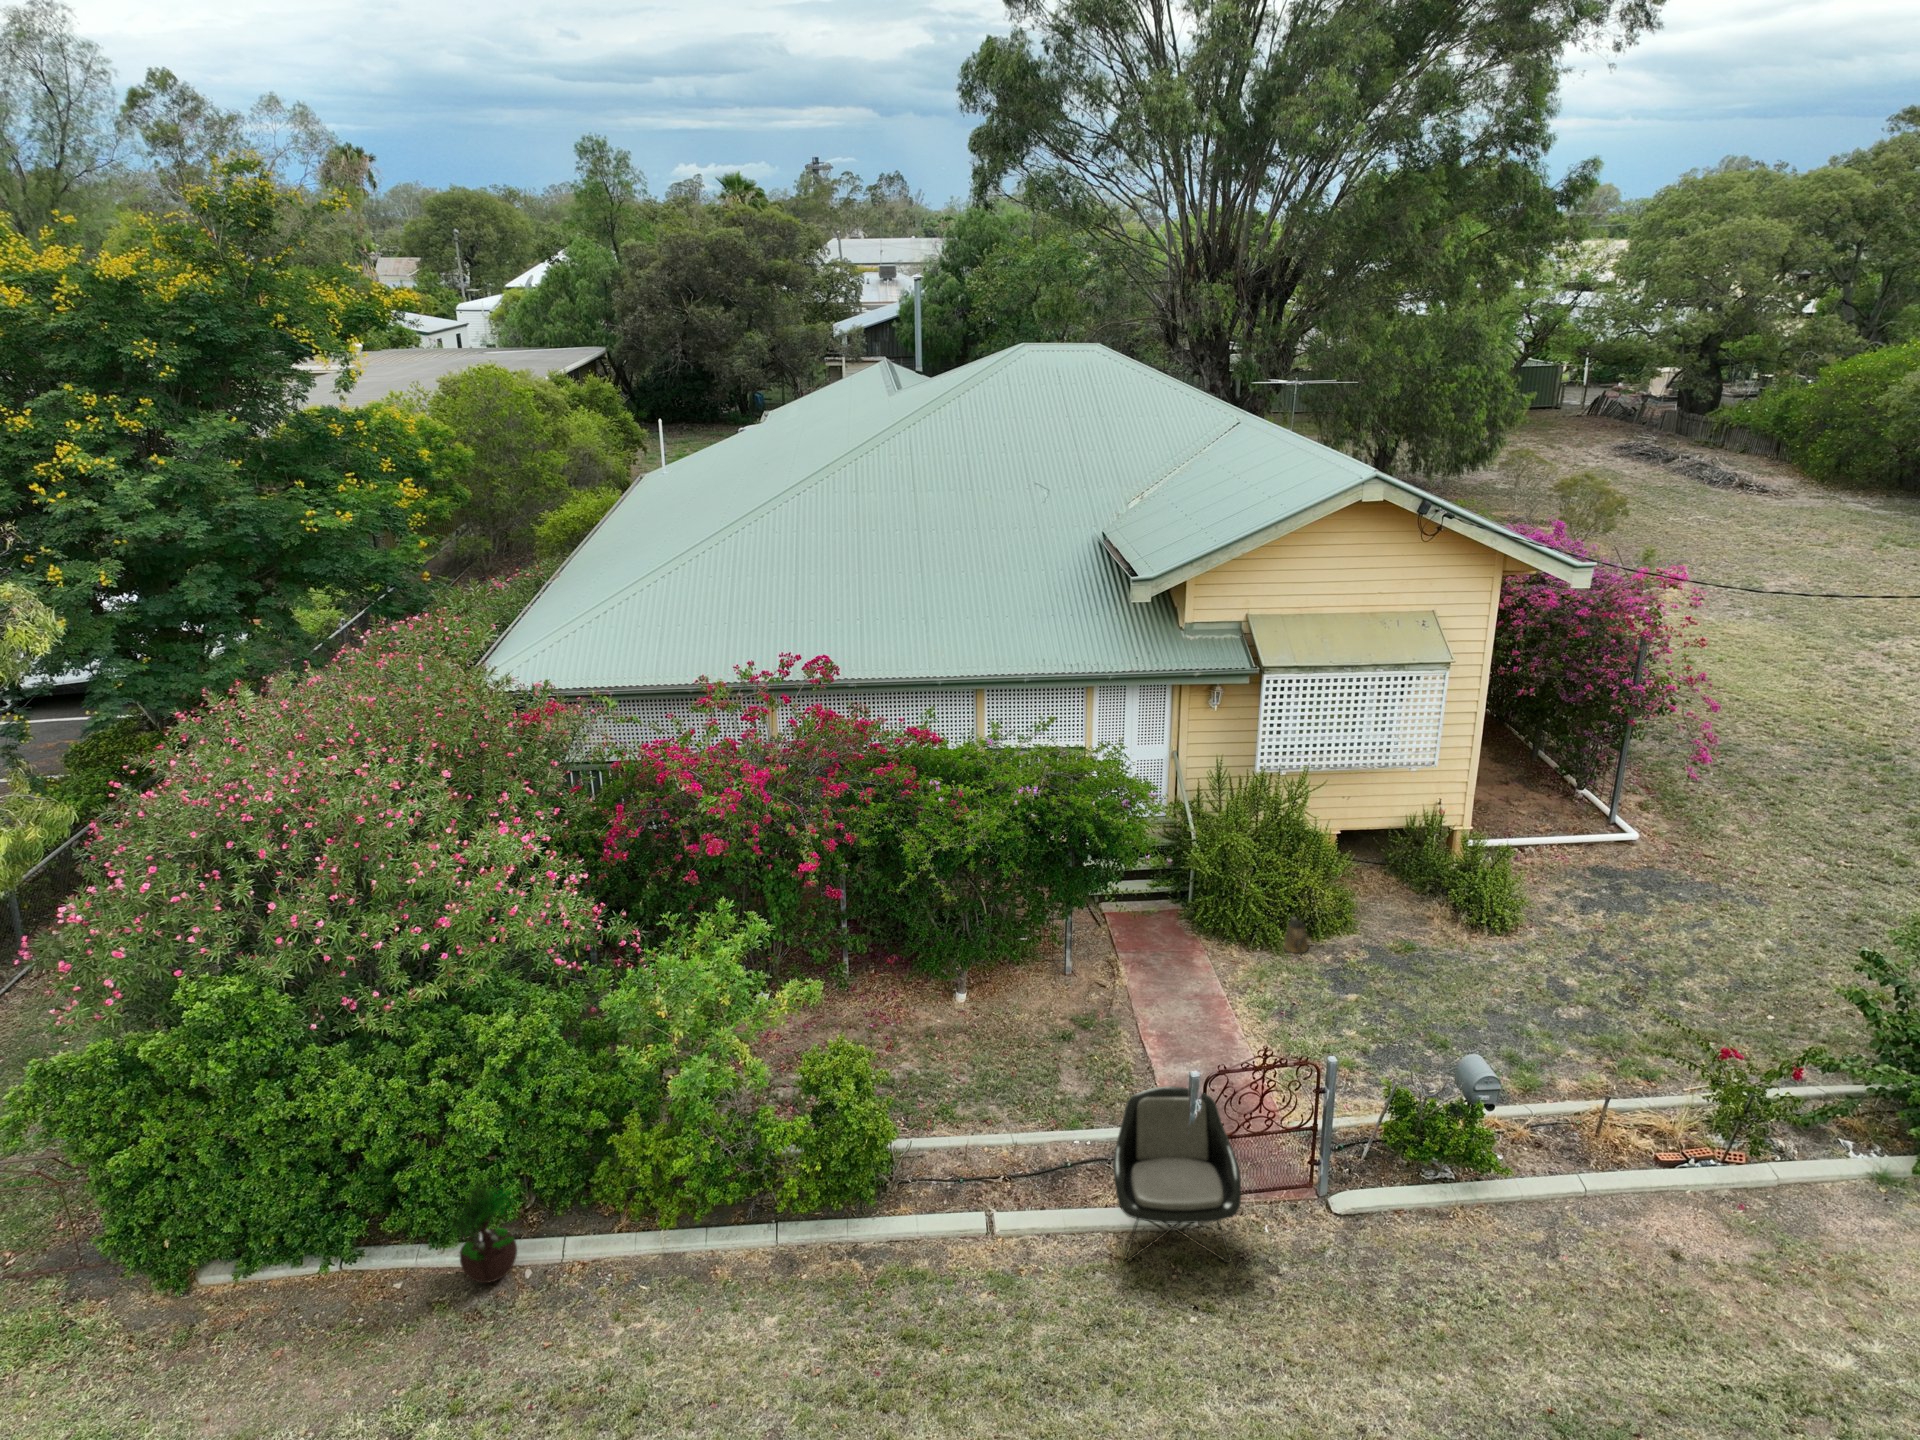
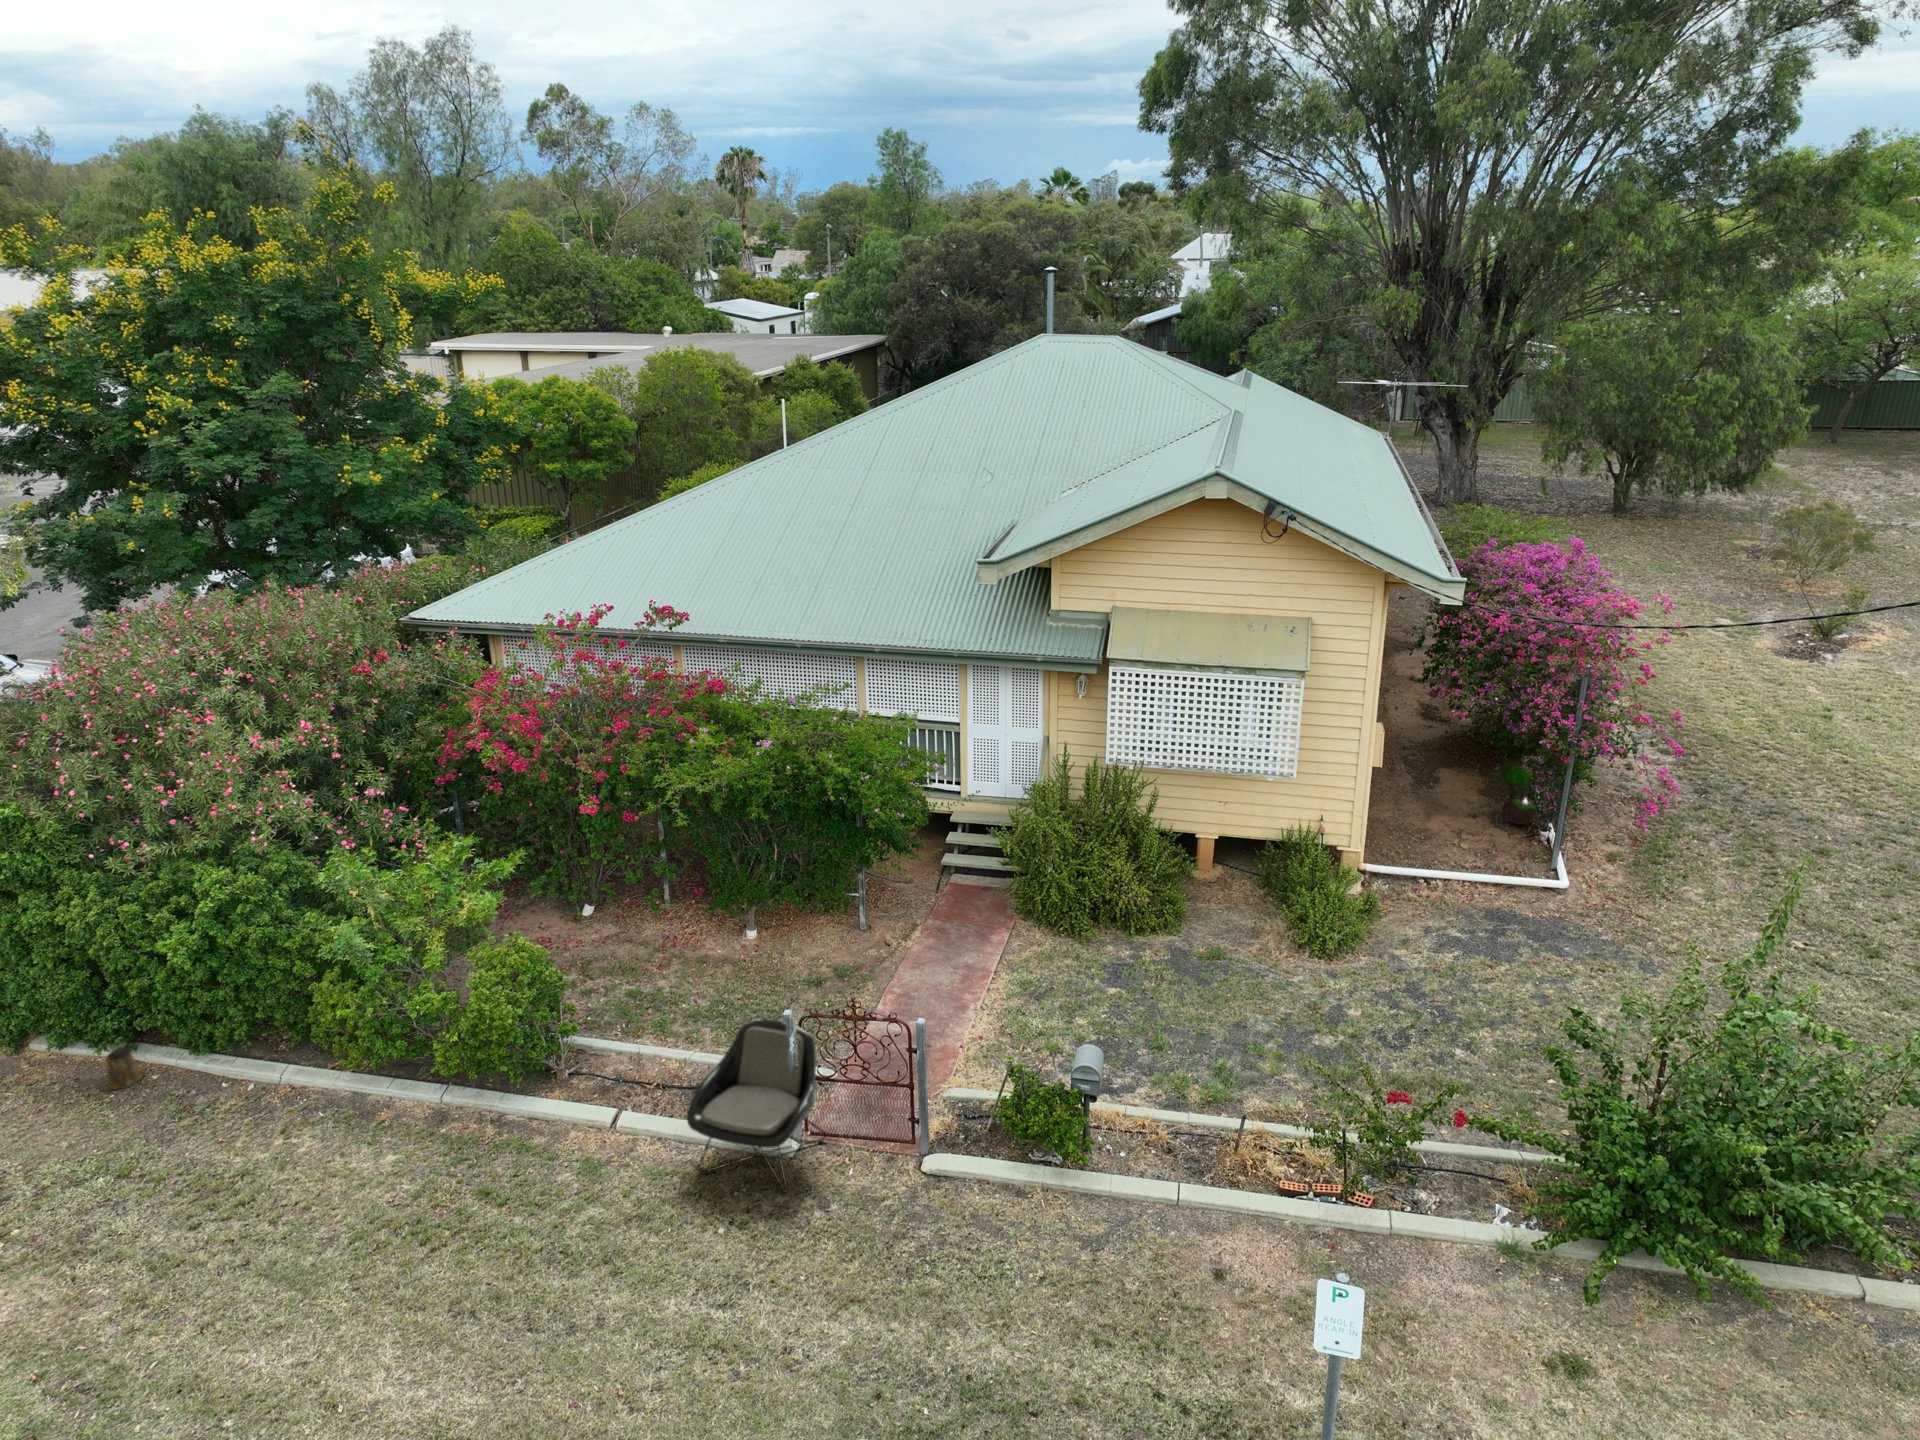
watering can: present [1283,917,1309,953] -> present [107,1043,144,1089]
potted tree: present [441,1180,517,1283] -> present [1494,765,1536,825]

